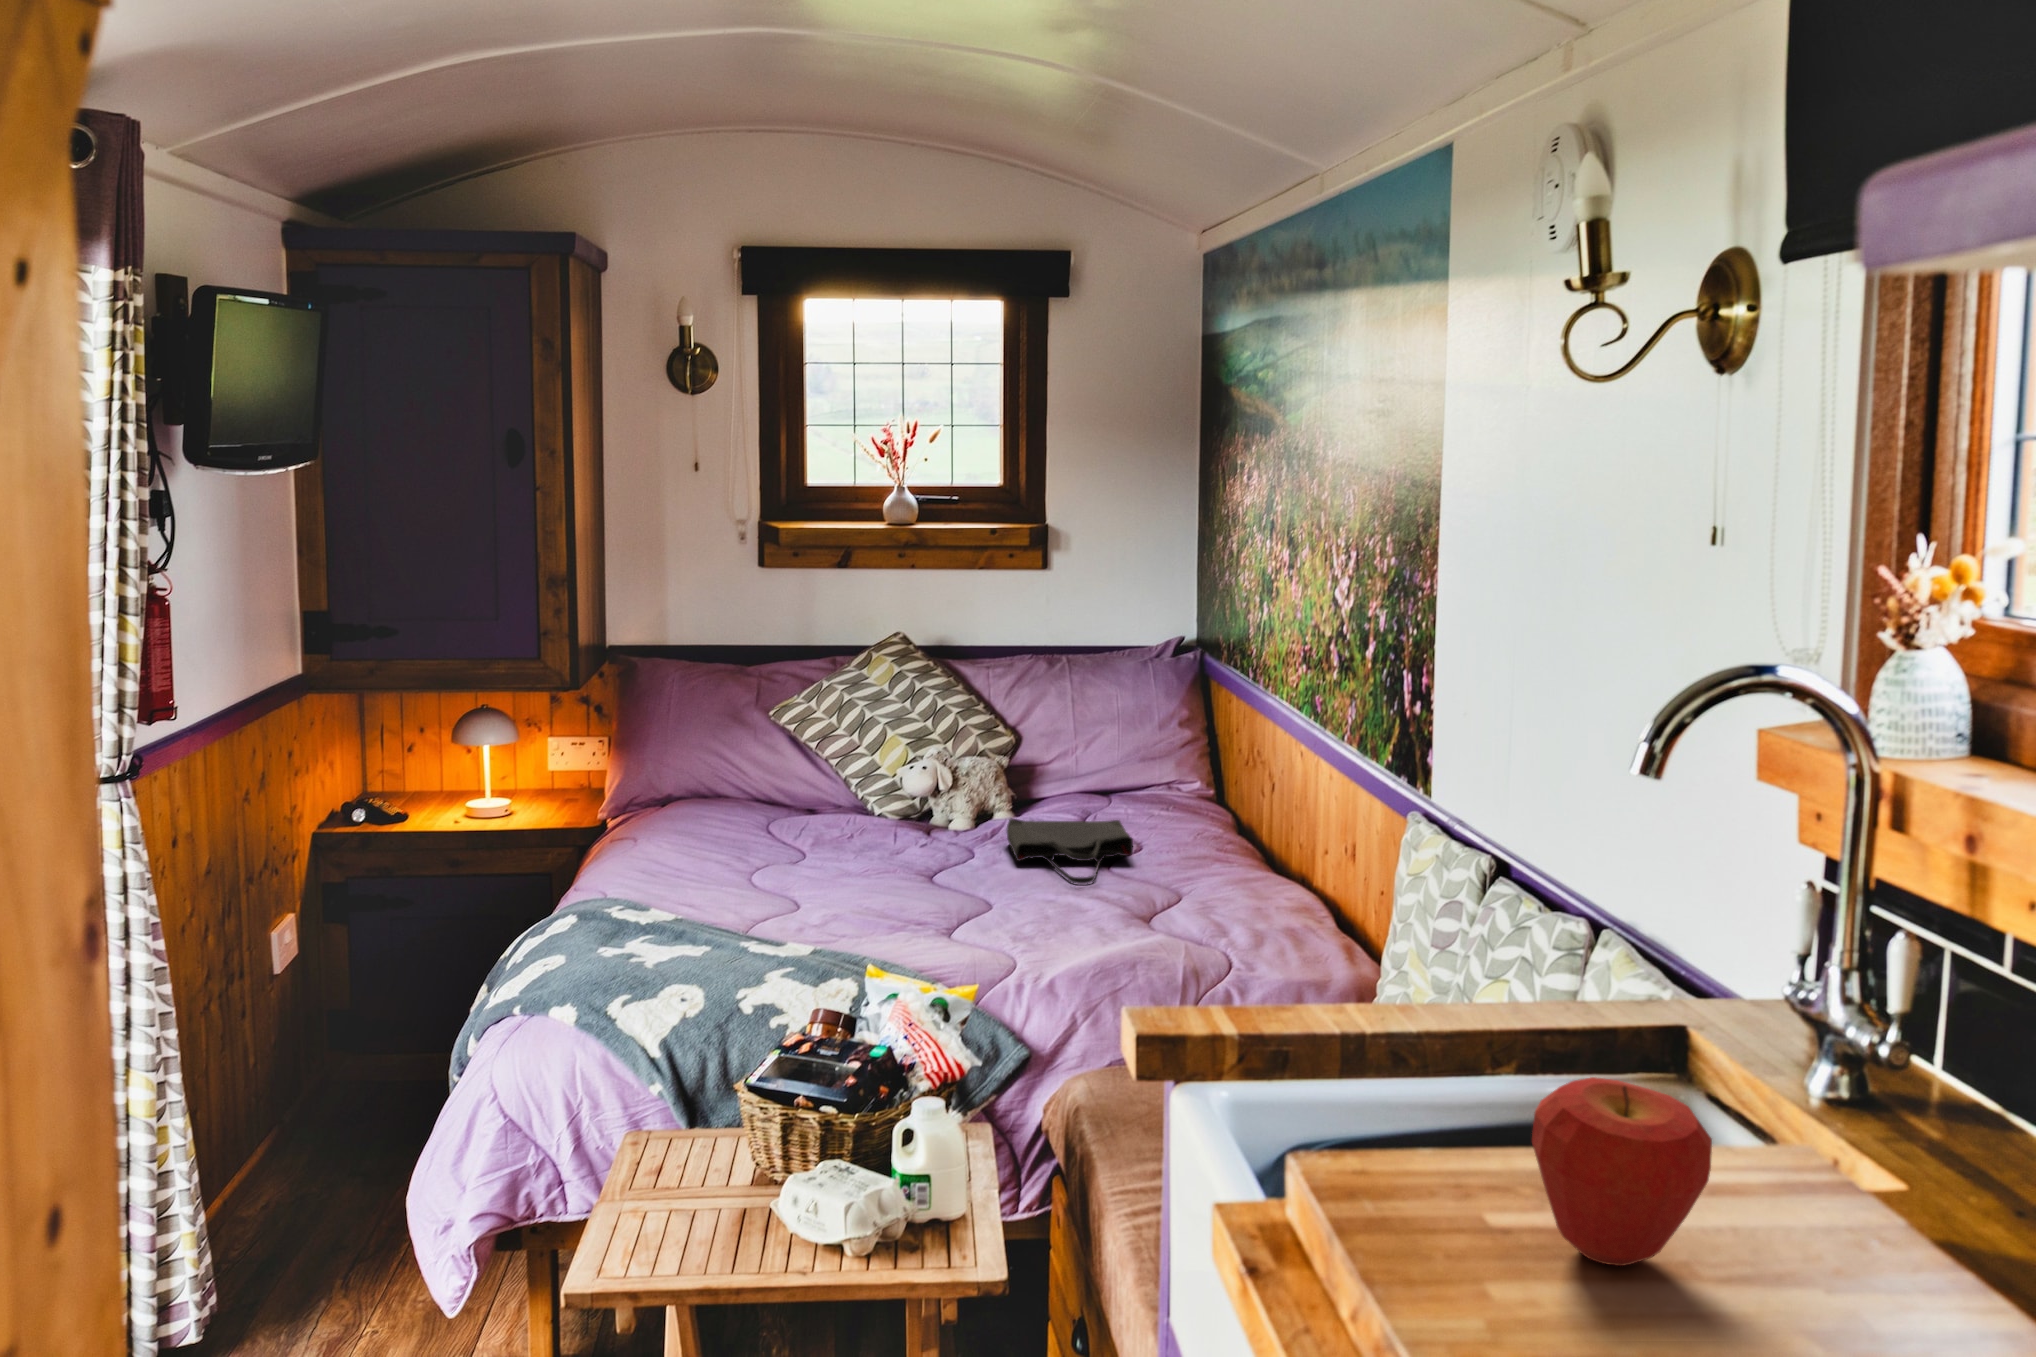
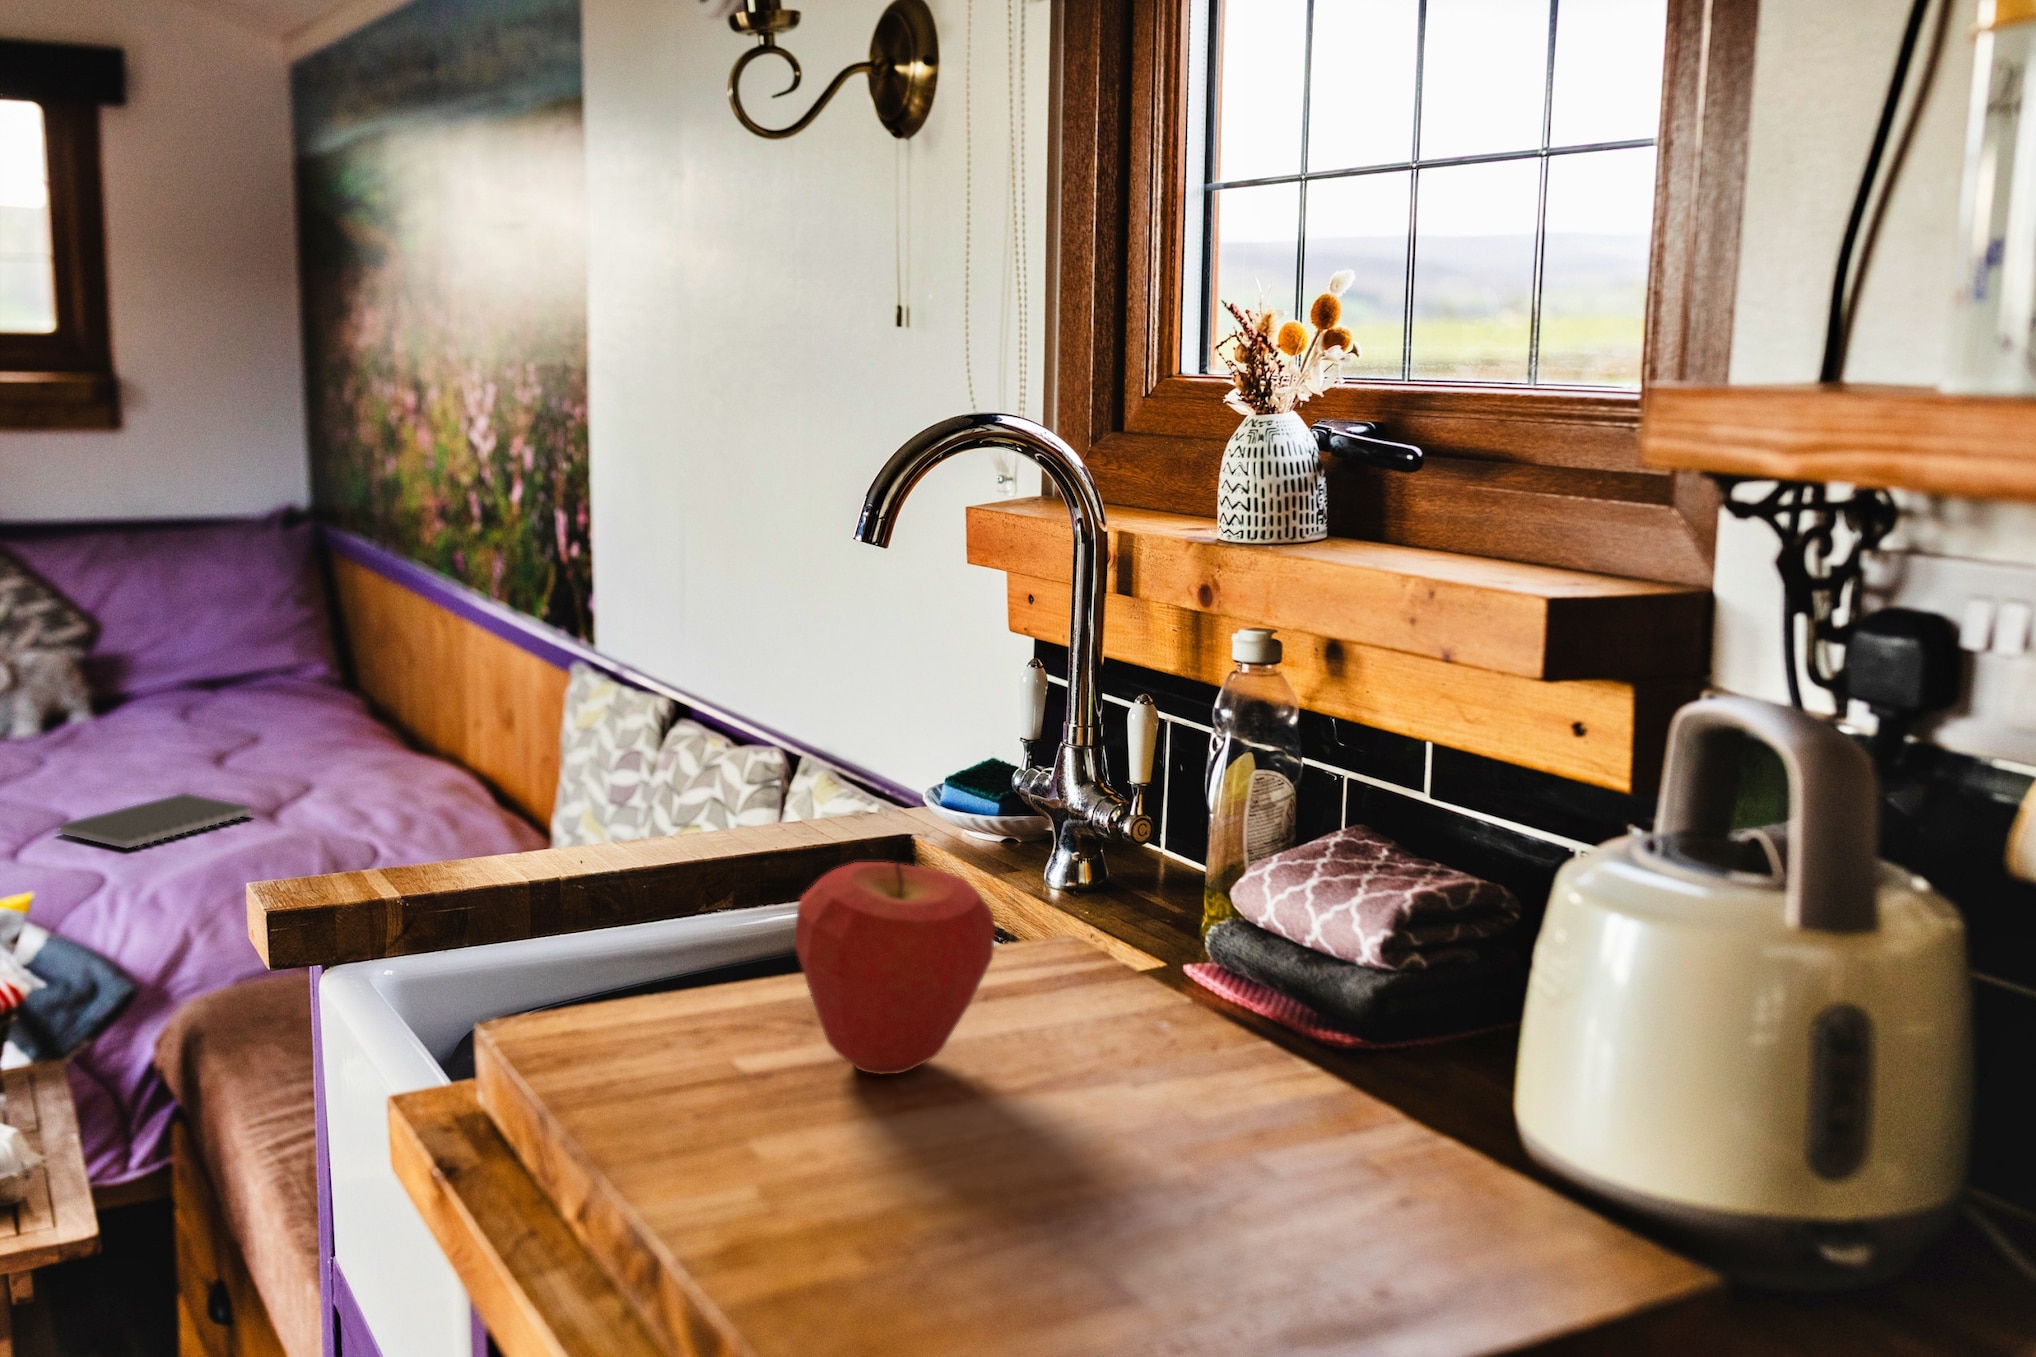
tote bag: present [1007,819,1133,884] -> none [82,710,252,784]
notebook: none [984,893,1131,938] -> present [57,793,251,848]

